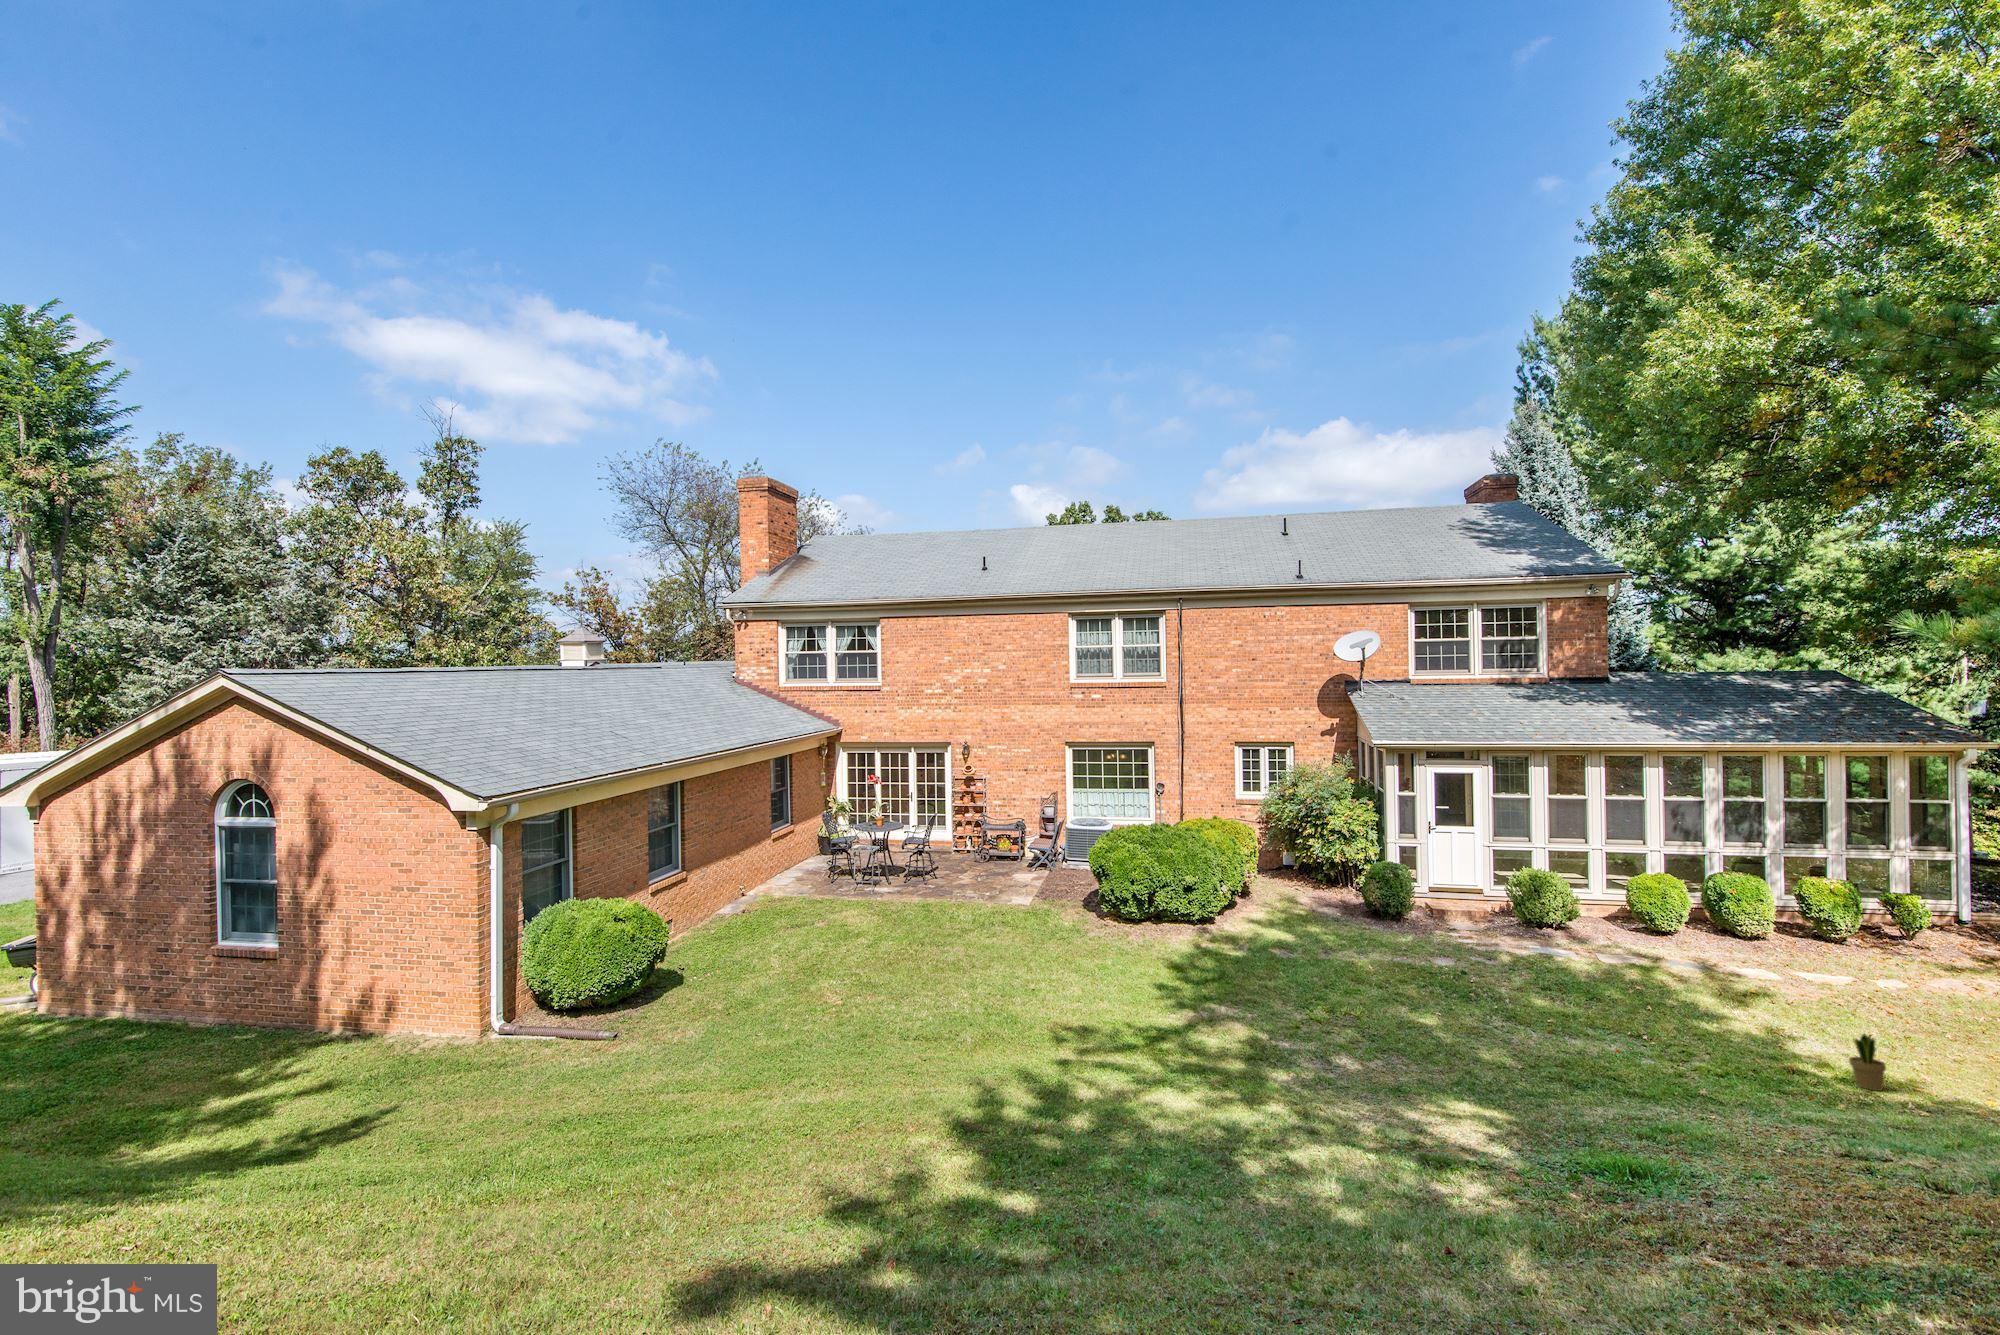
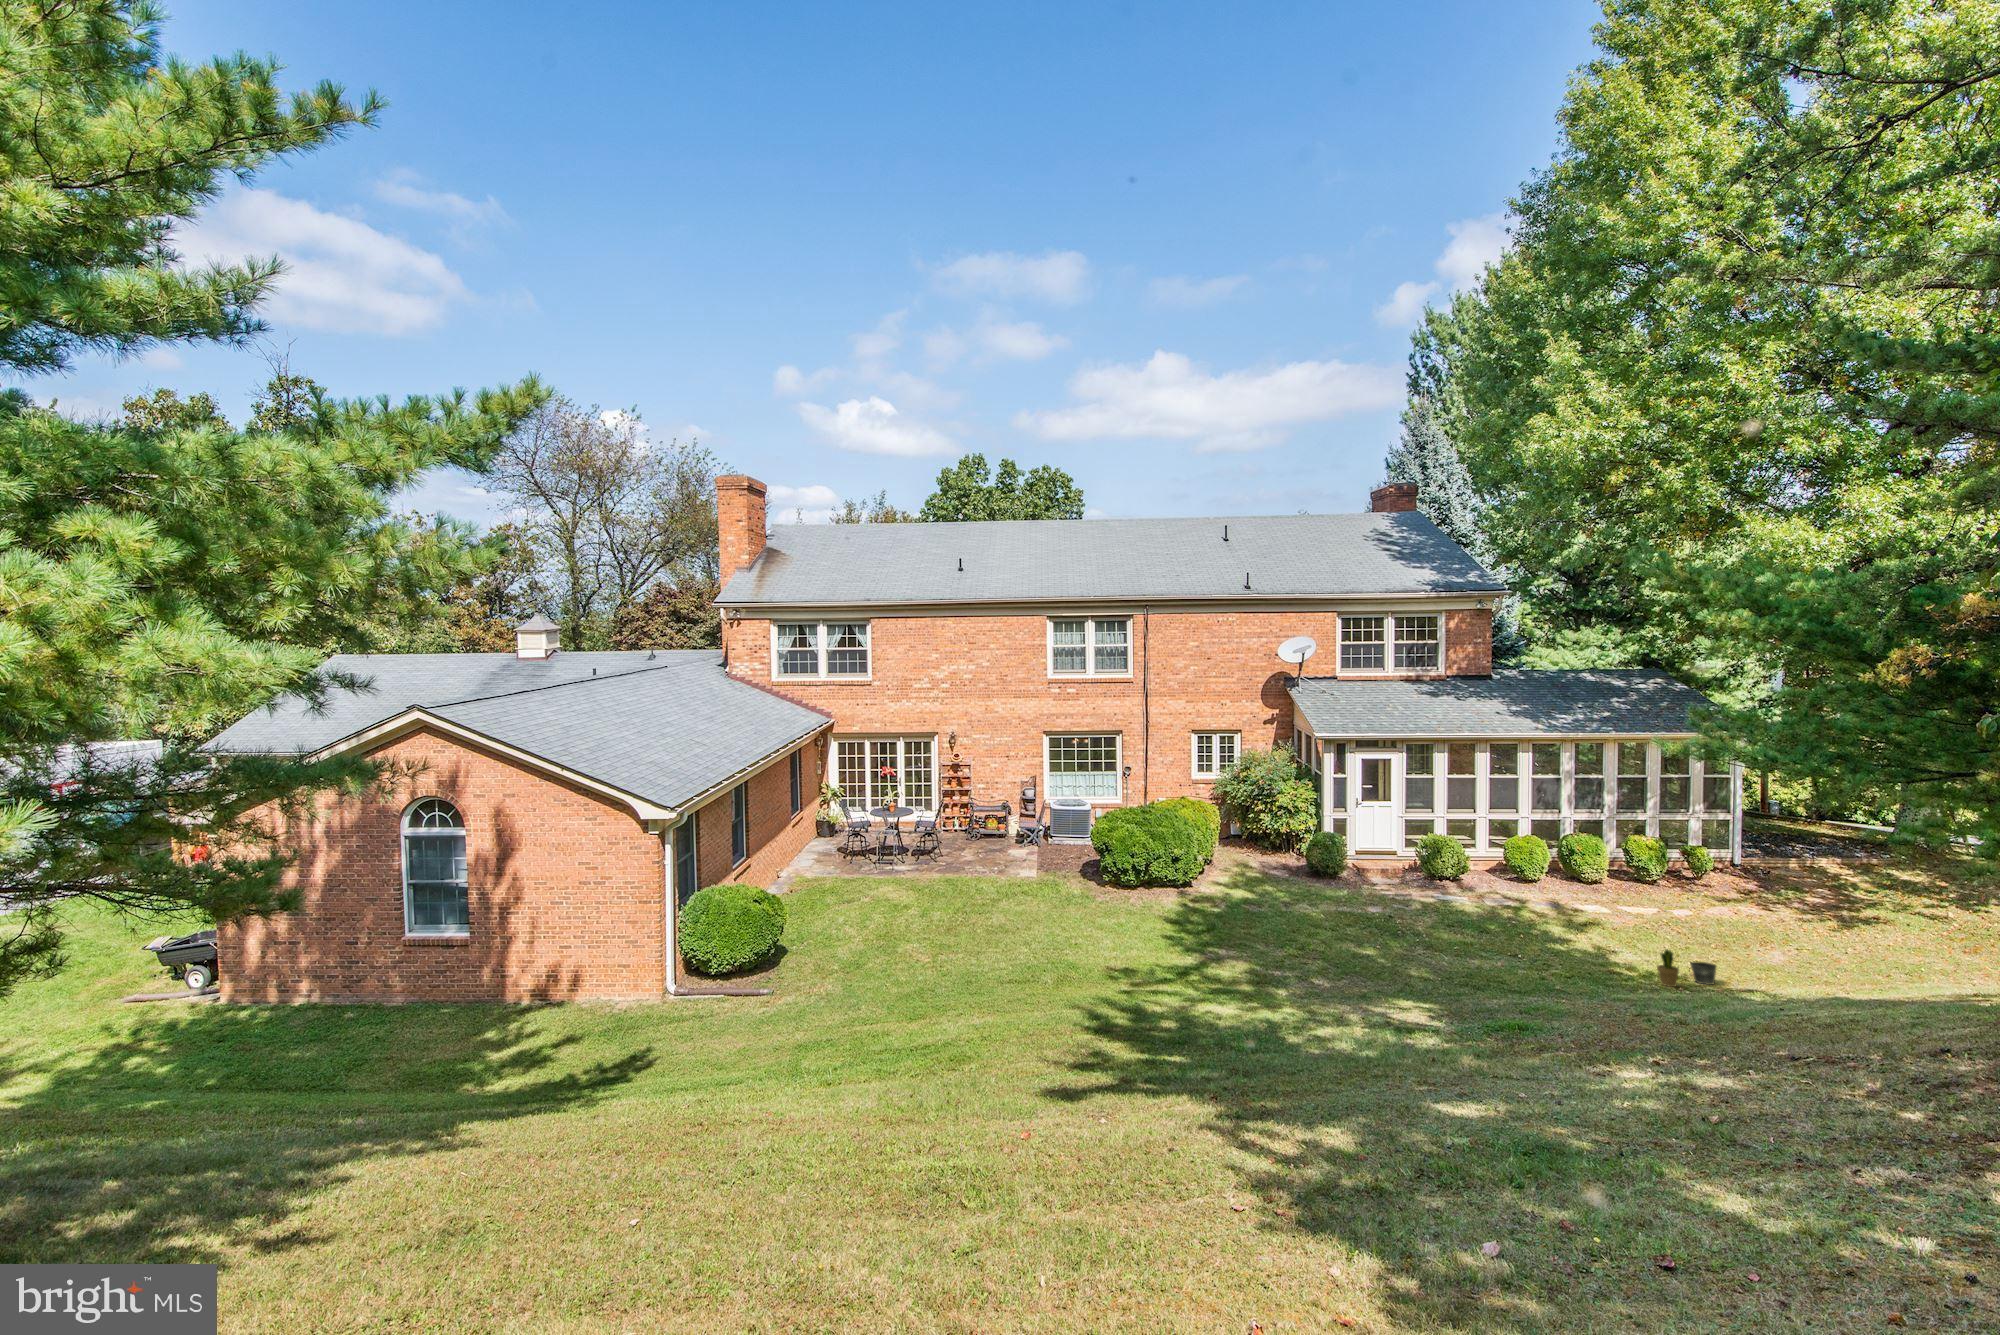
bucket: none [1901,1054,1948,1091] -> present [1690,962,1717,985]

